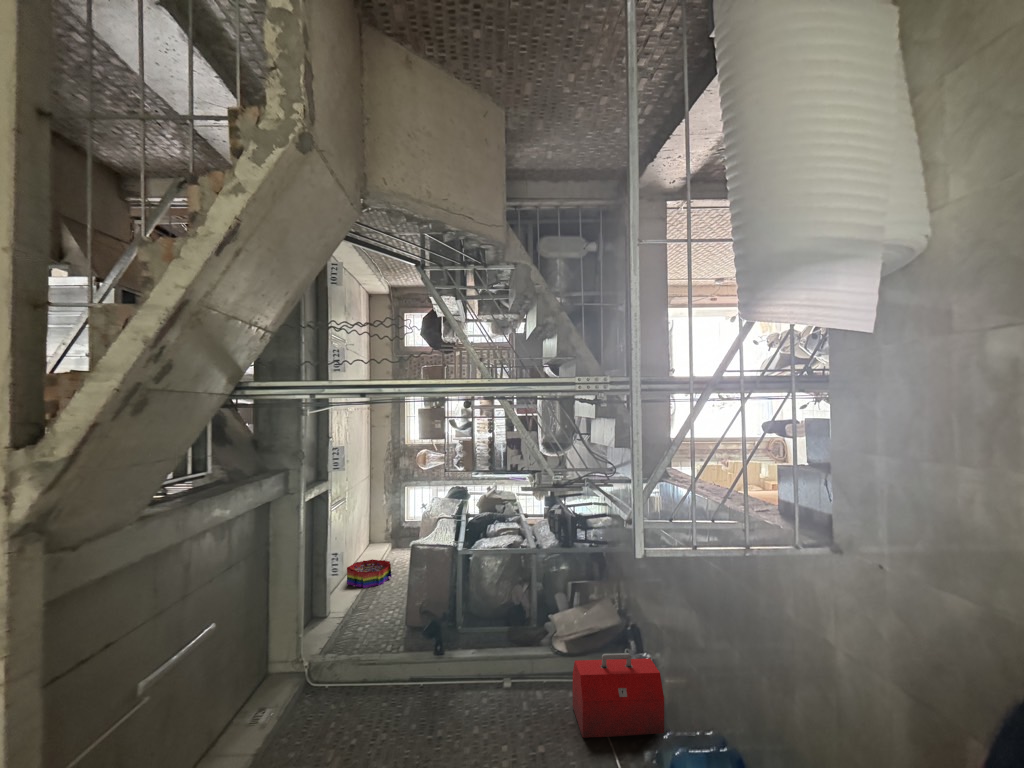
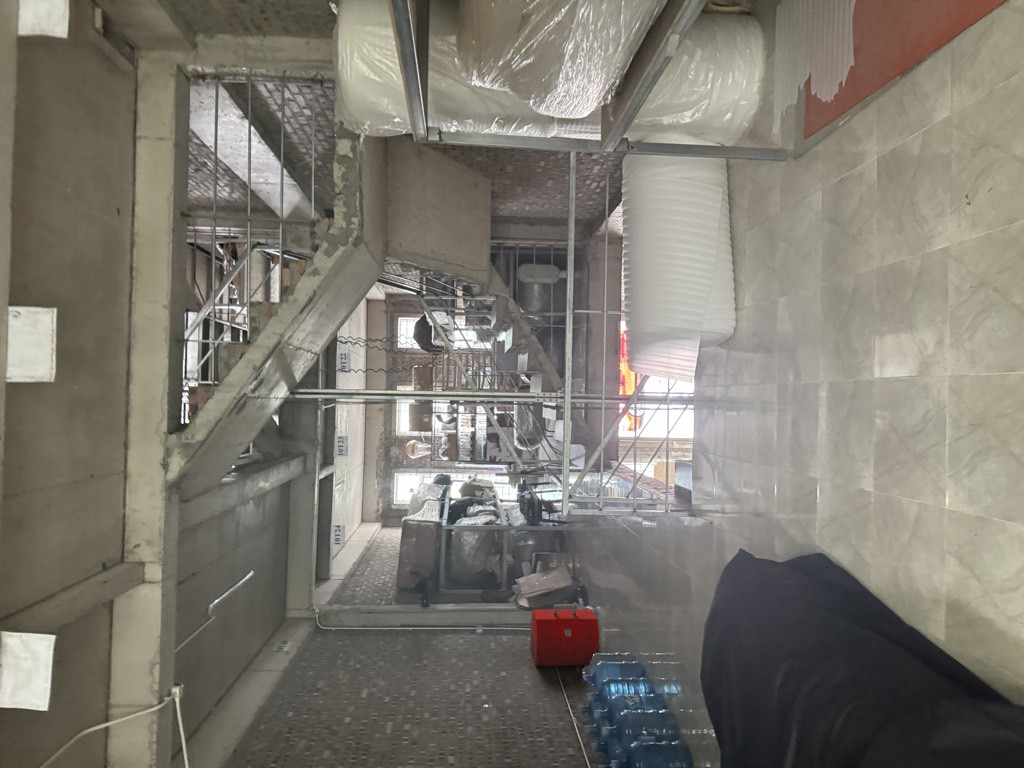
storage bin: present [347,559,391,588] -> none [345,534,384,558]

